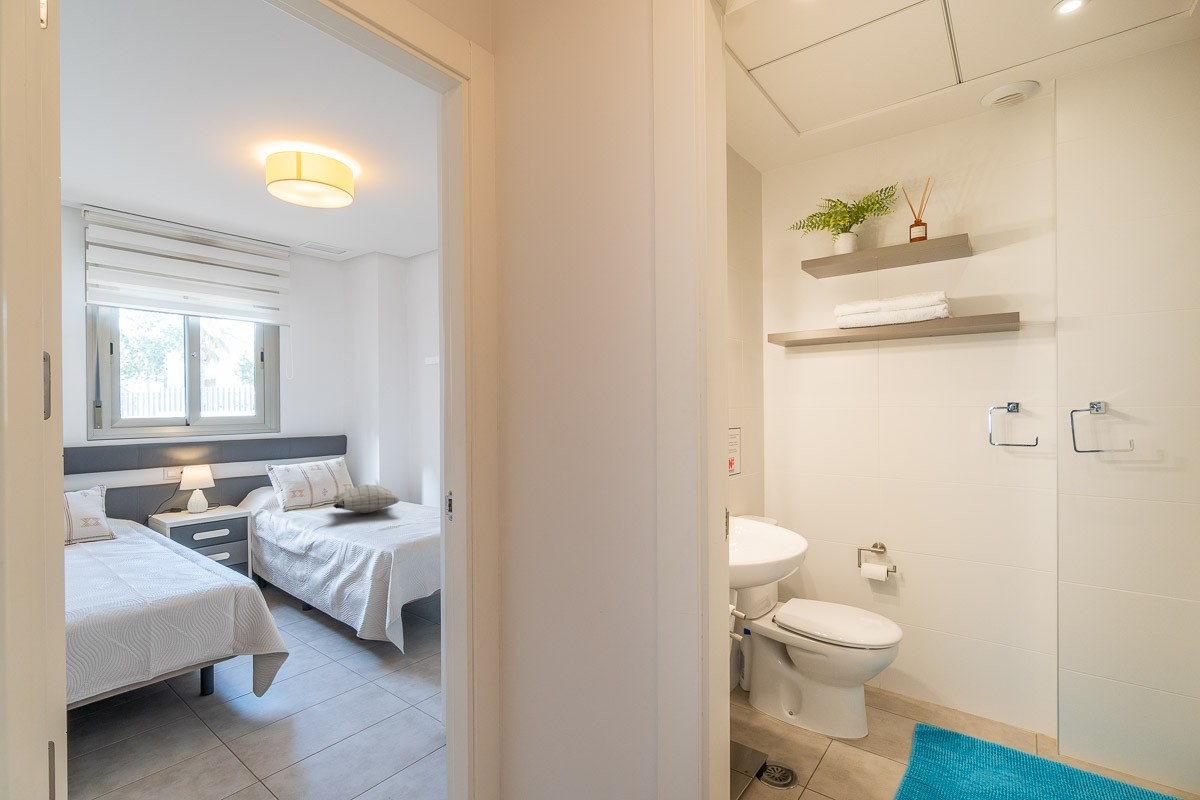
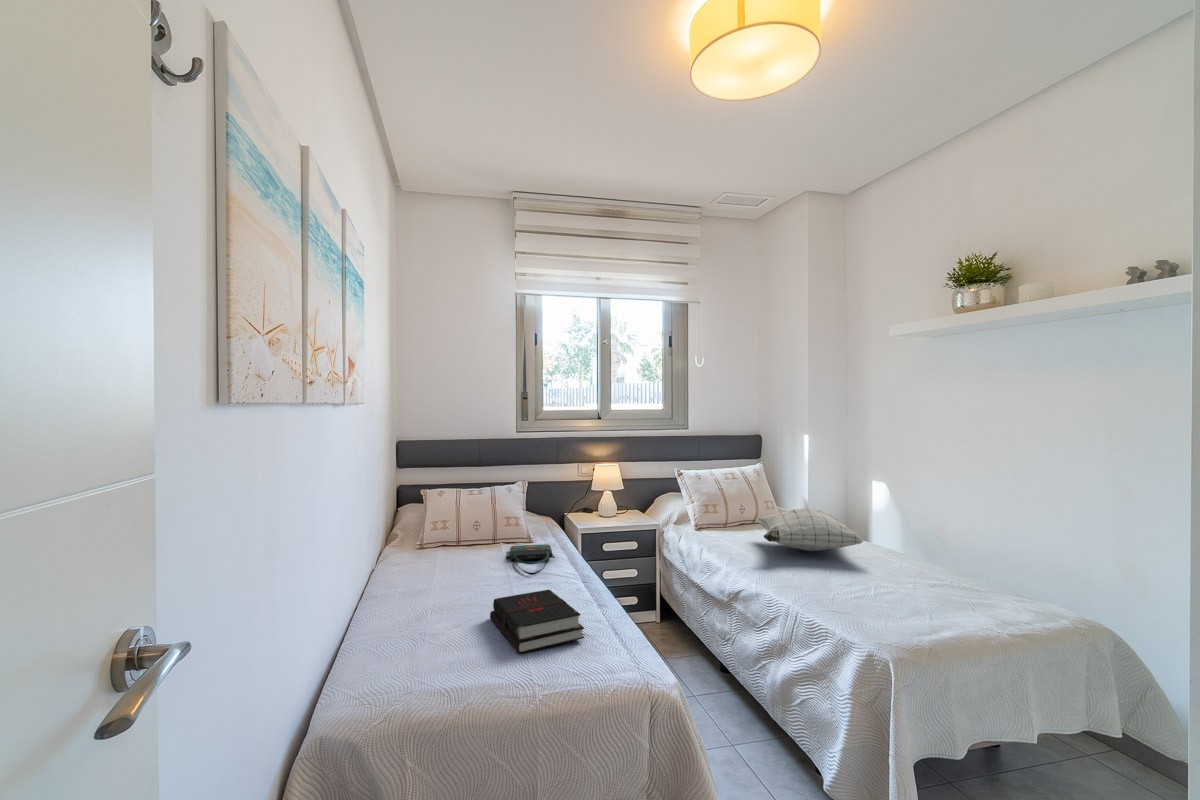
tote bag: none [96,536,149,556] -> present [506,544,555,575]
hardback book: none [101,556,189,590] -> present [490,589,584,653]

